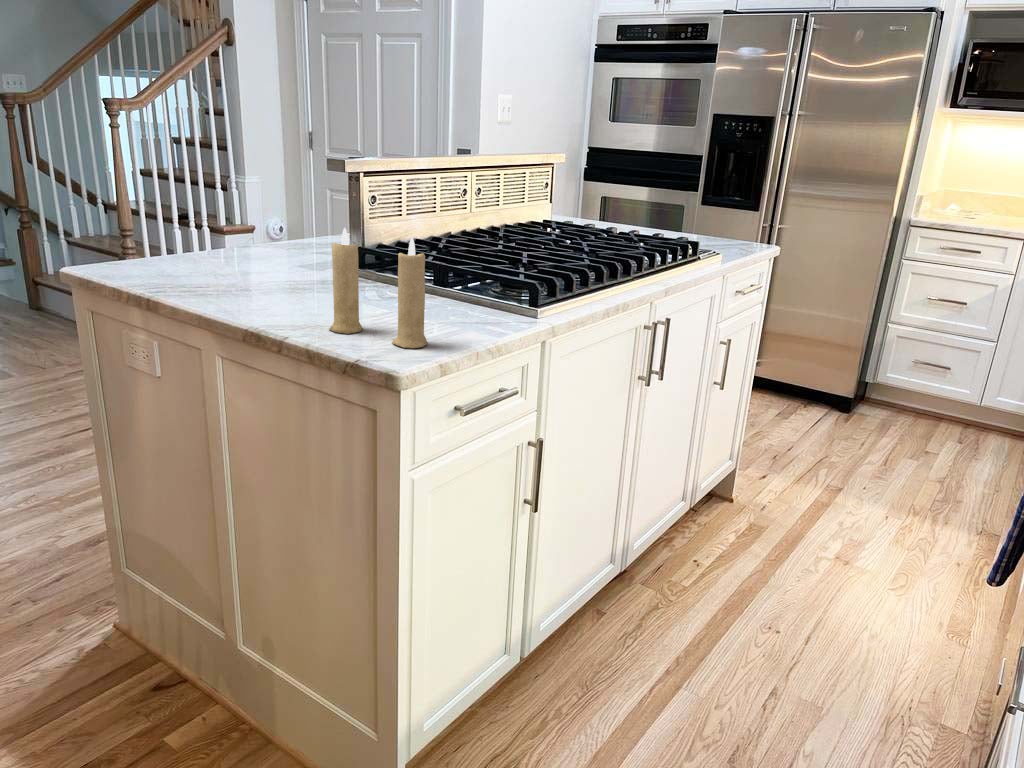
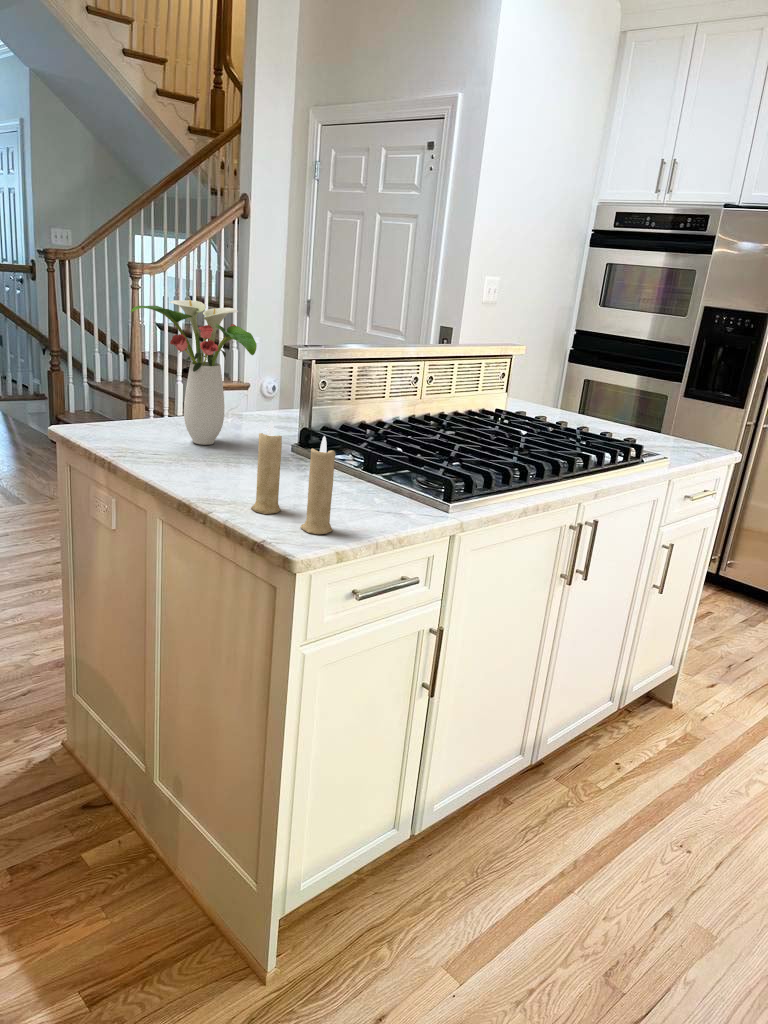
flower arrangement: none [150,110,303,273] -> present [131,300,257,445]

